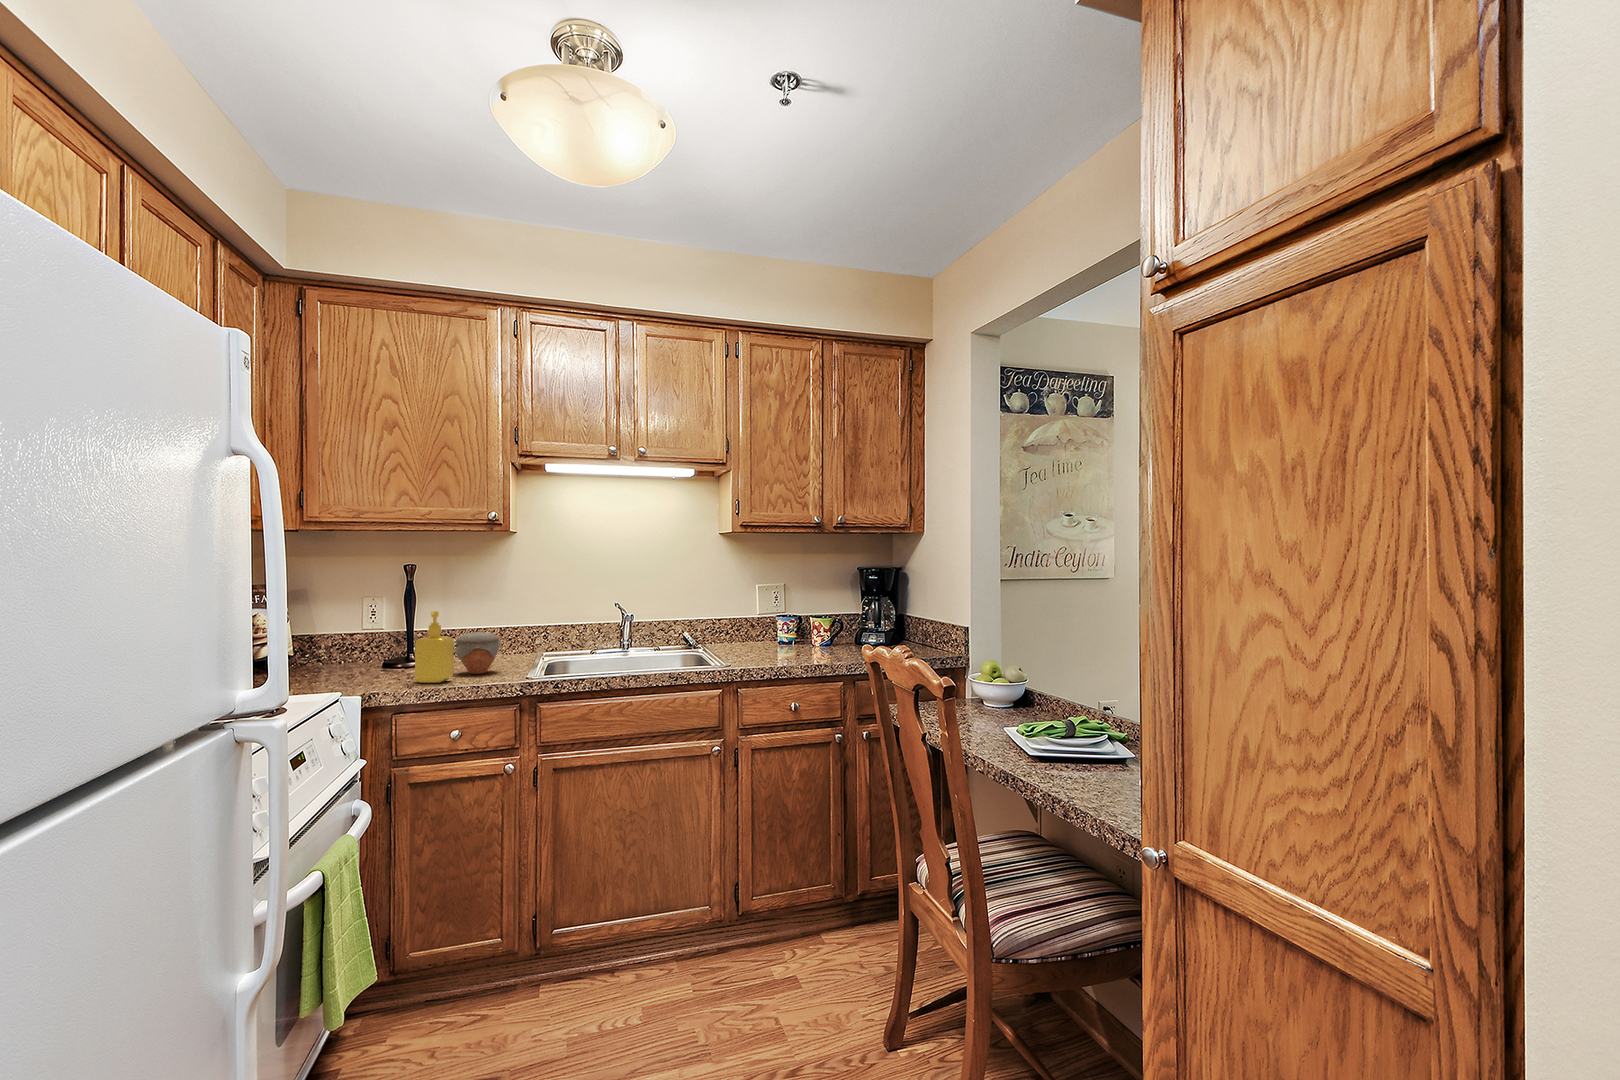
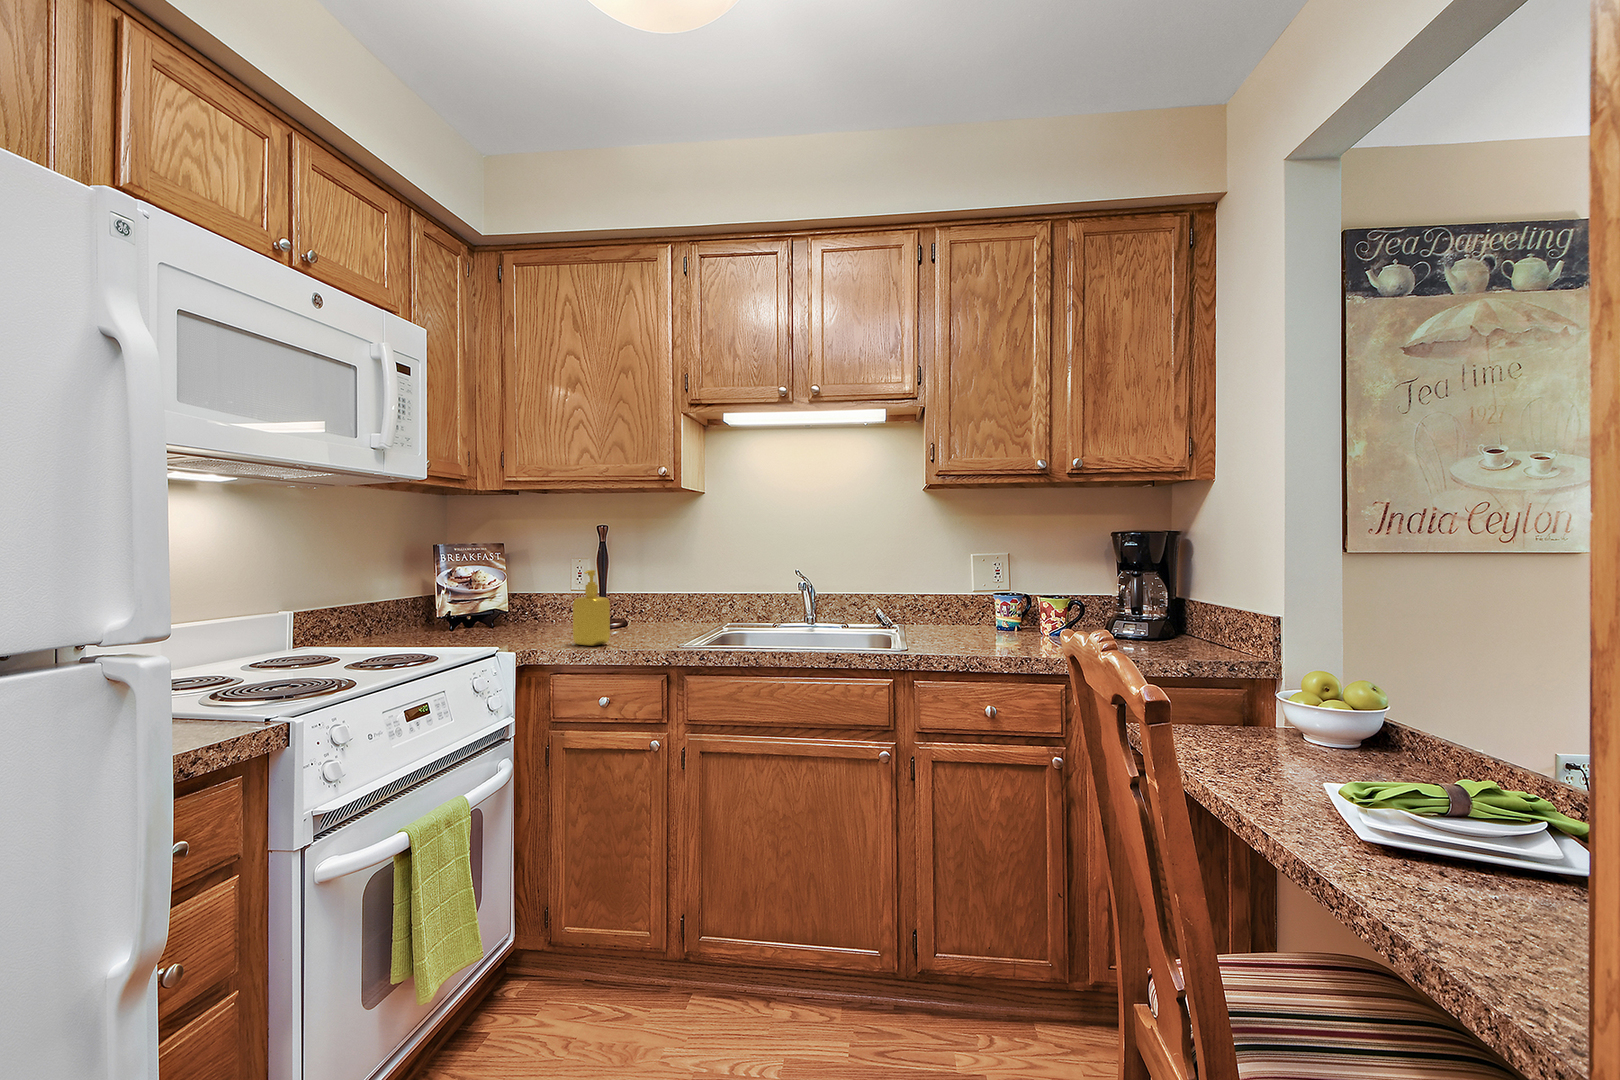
jar: present [454,632,502,674] -> none [620,595,670,640]

